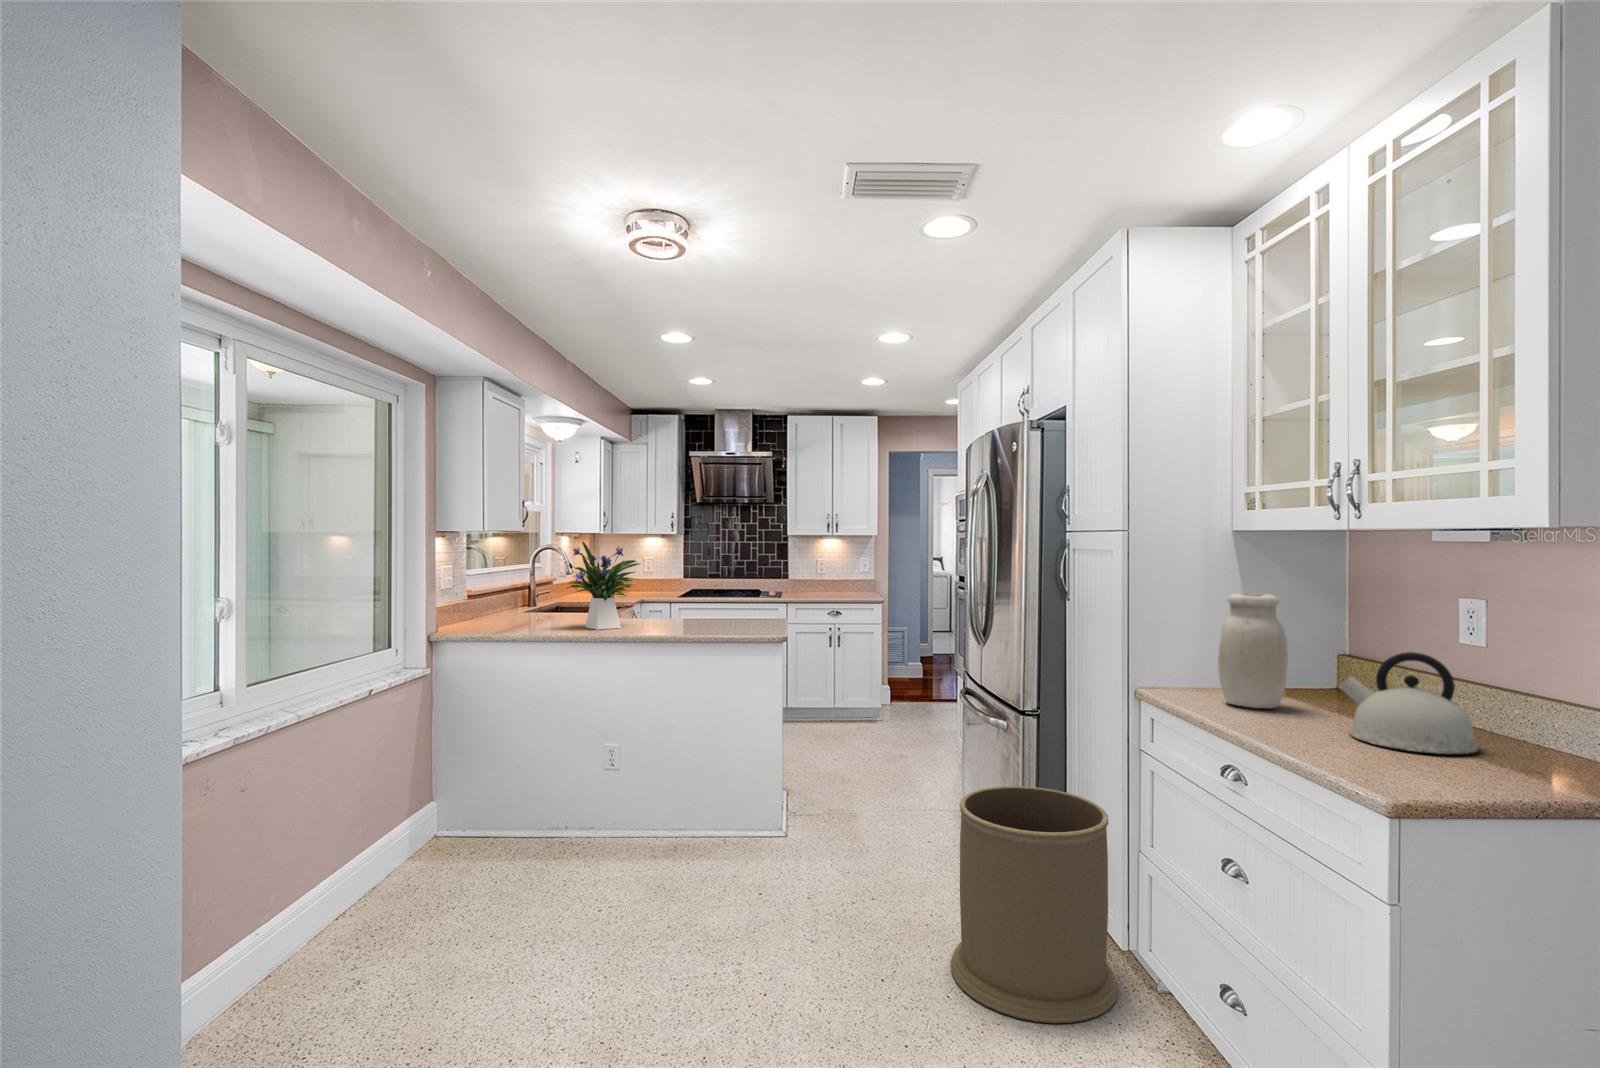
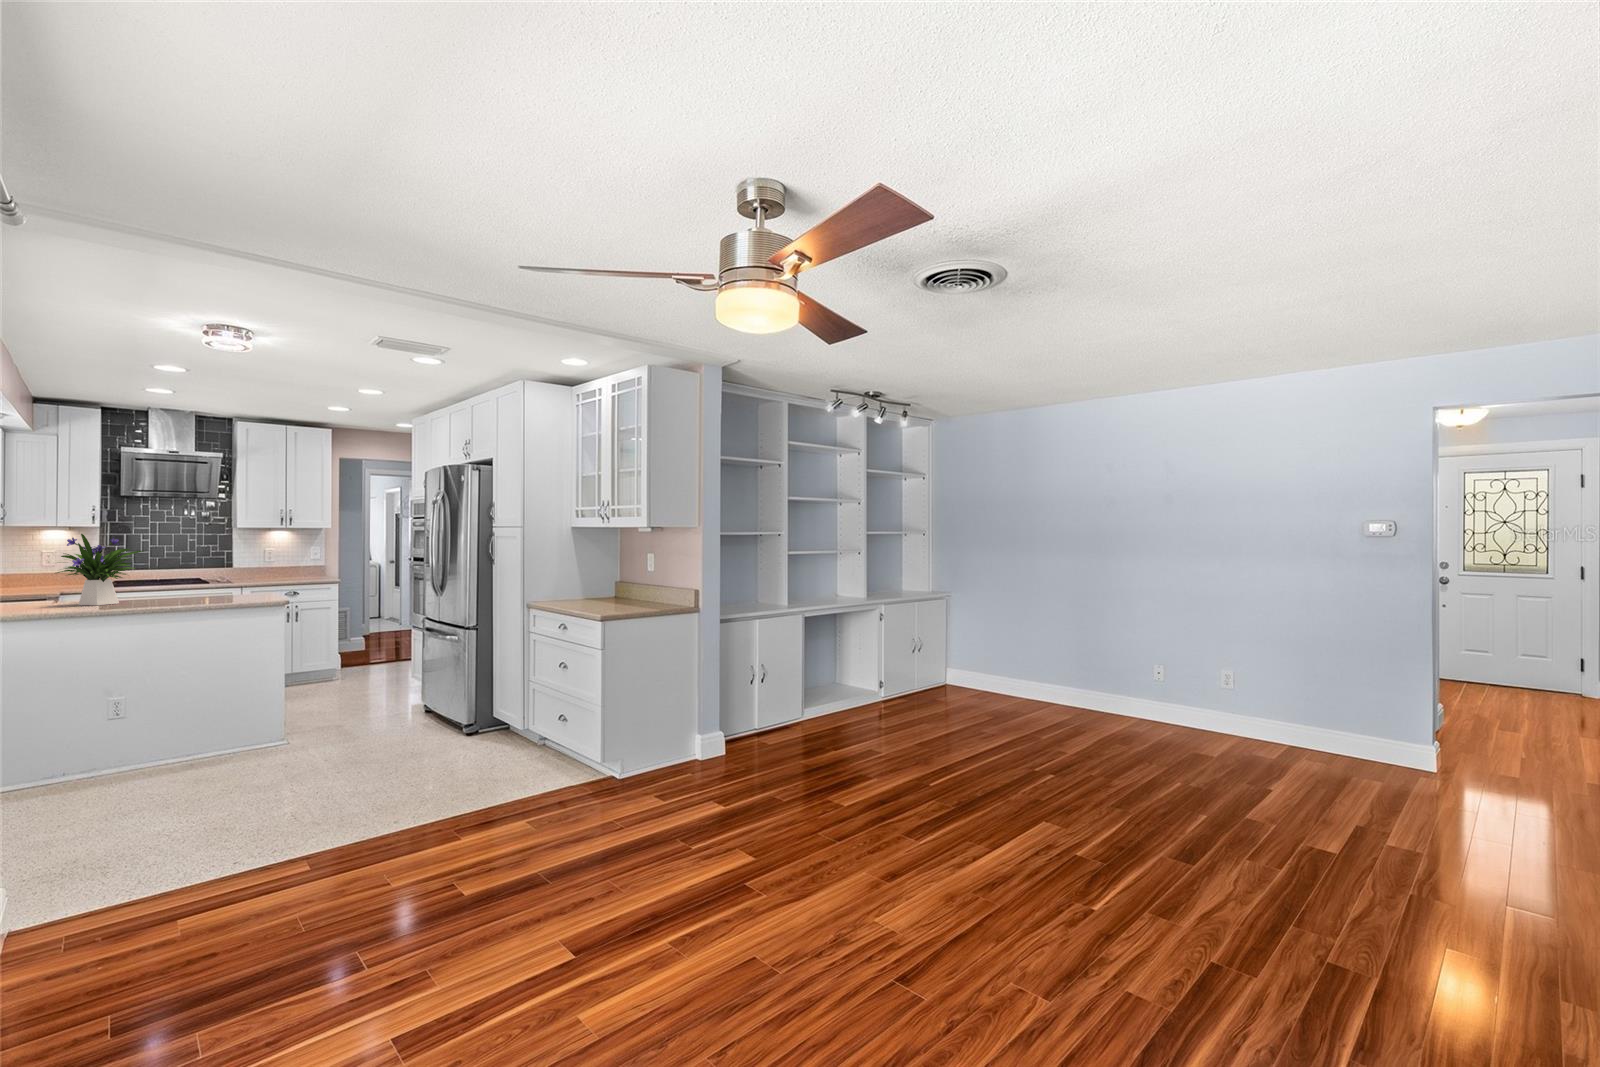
jar: present [1218,593,1288,709] -> none [563,555,591,605]
kettle: present [1339,652,1479,754] -> none [605,574,649,610]
trash can: present [951,786,1118,1023] -> none [428,662,518,767]

